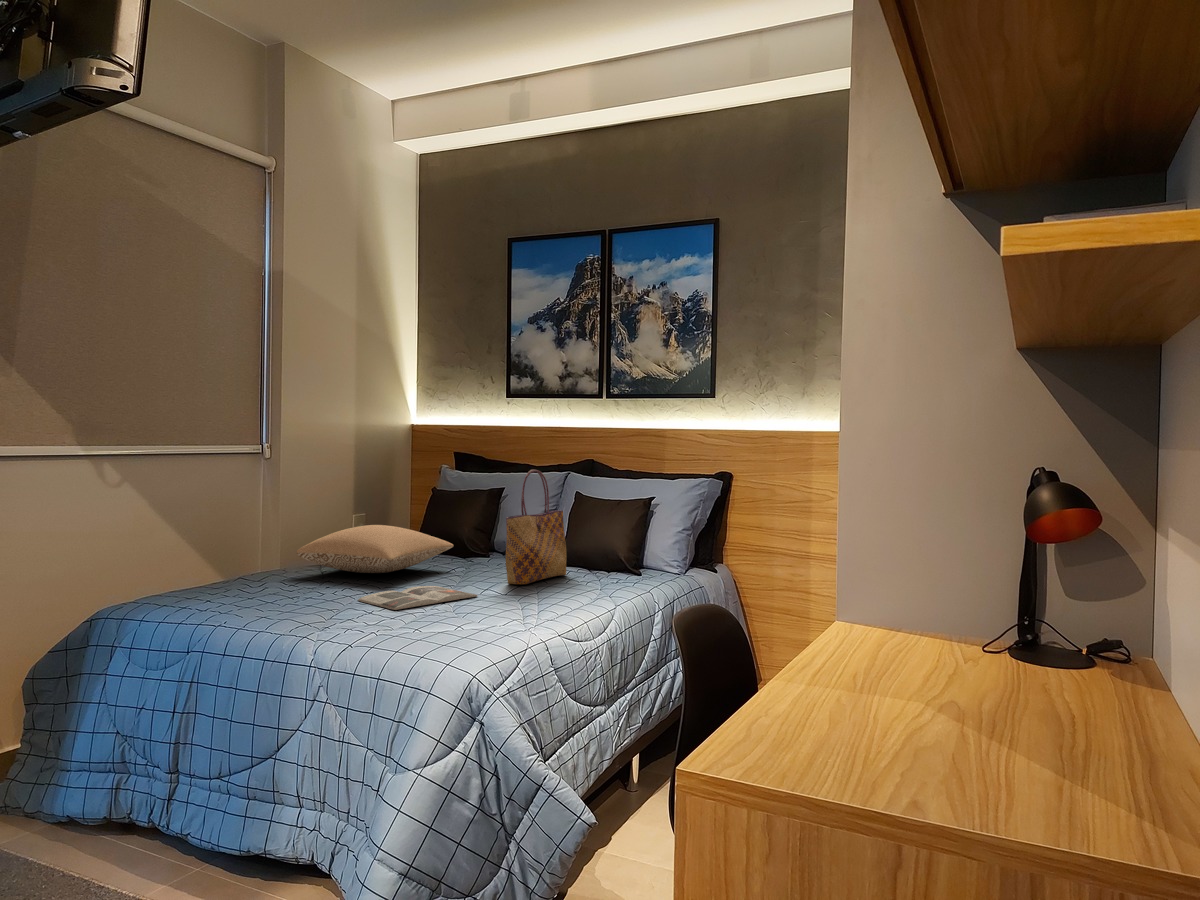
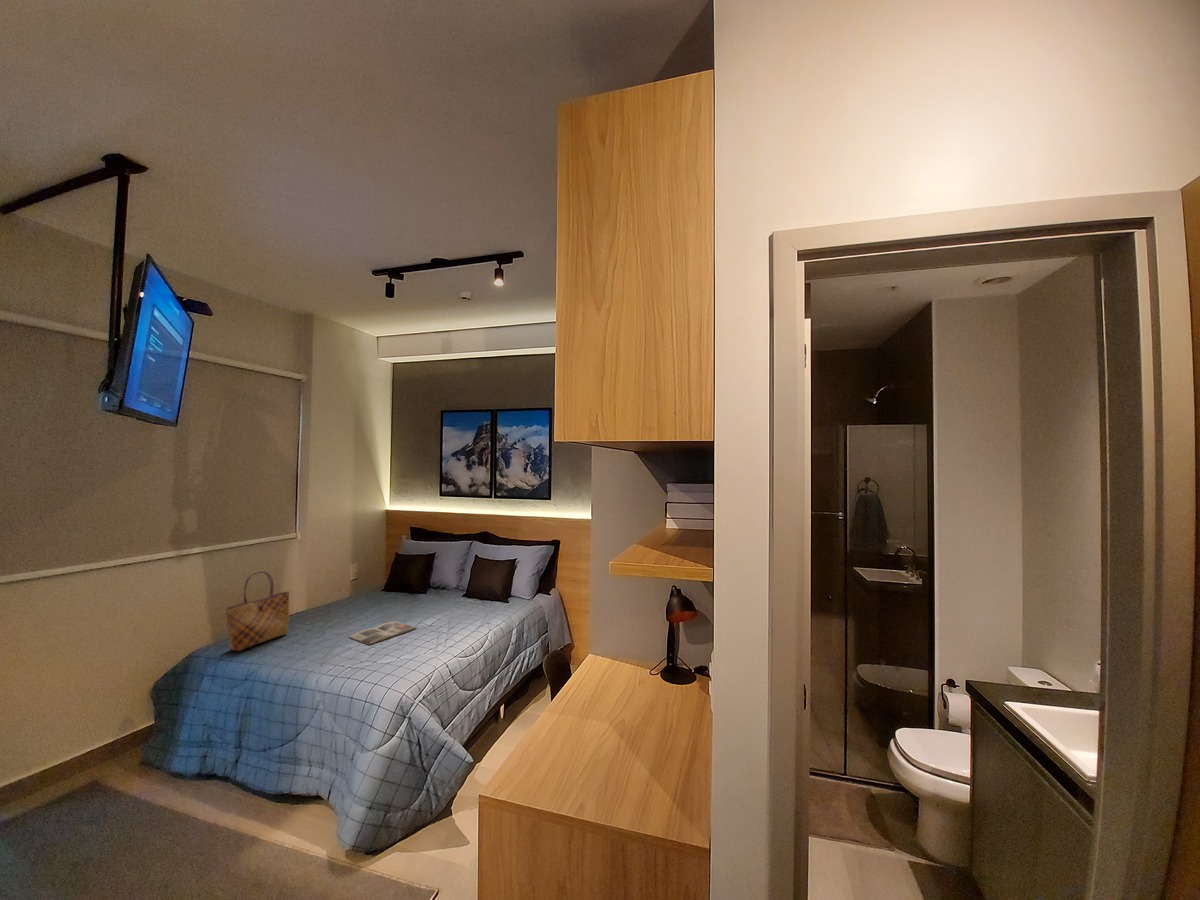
tote bag: present [506,470,566,584] -> present [226,571,289,651]
pillow: present [297,525,454,573] -> none [315,583,407,612]

